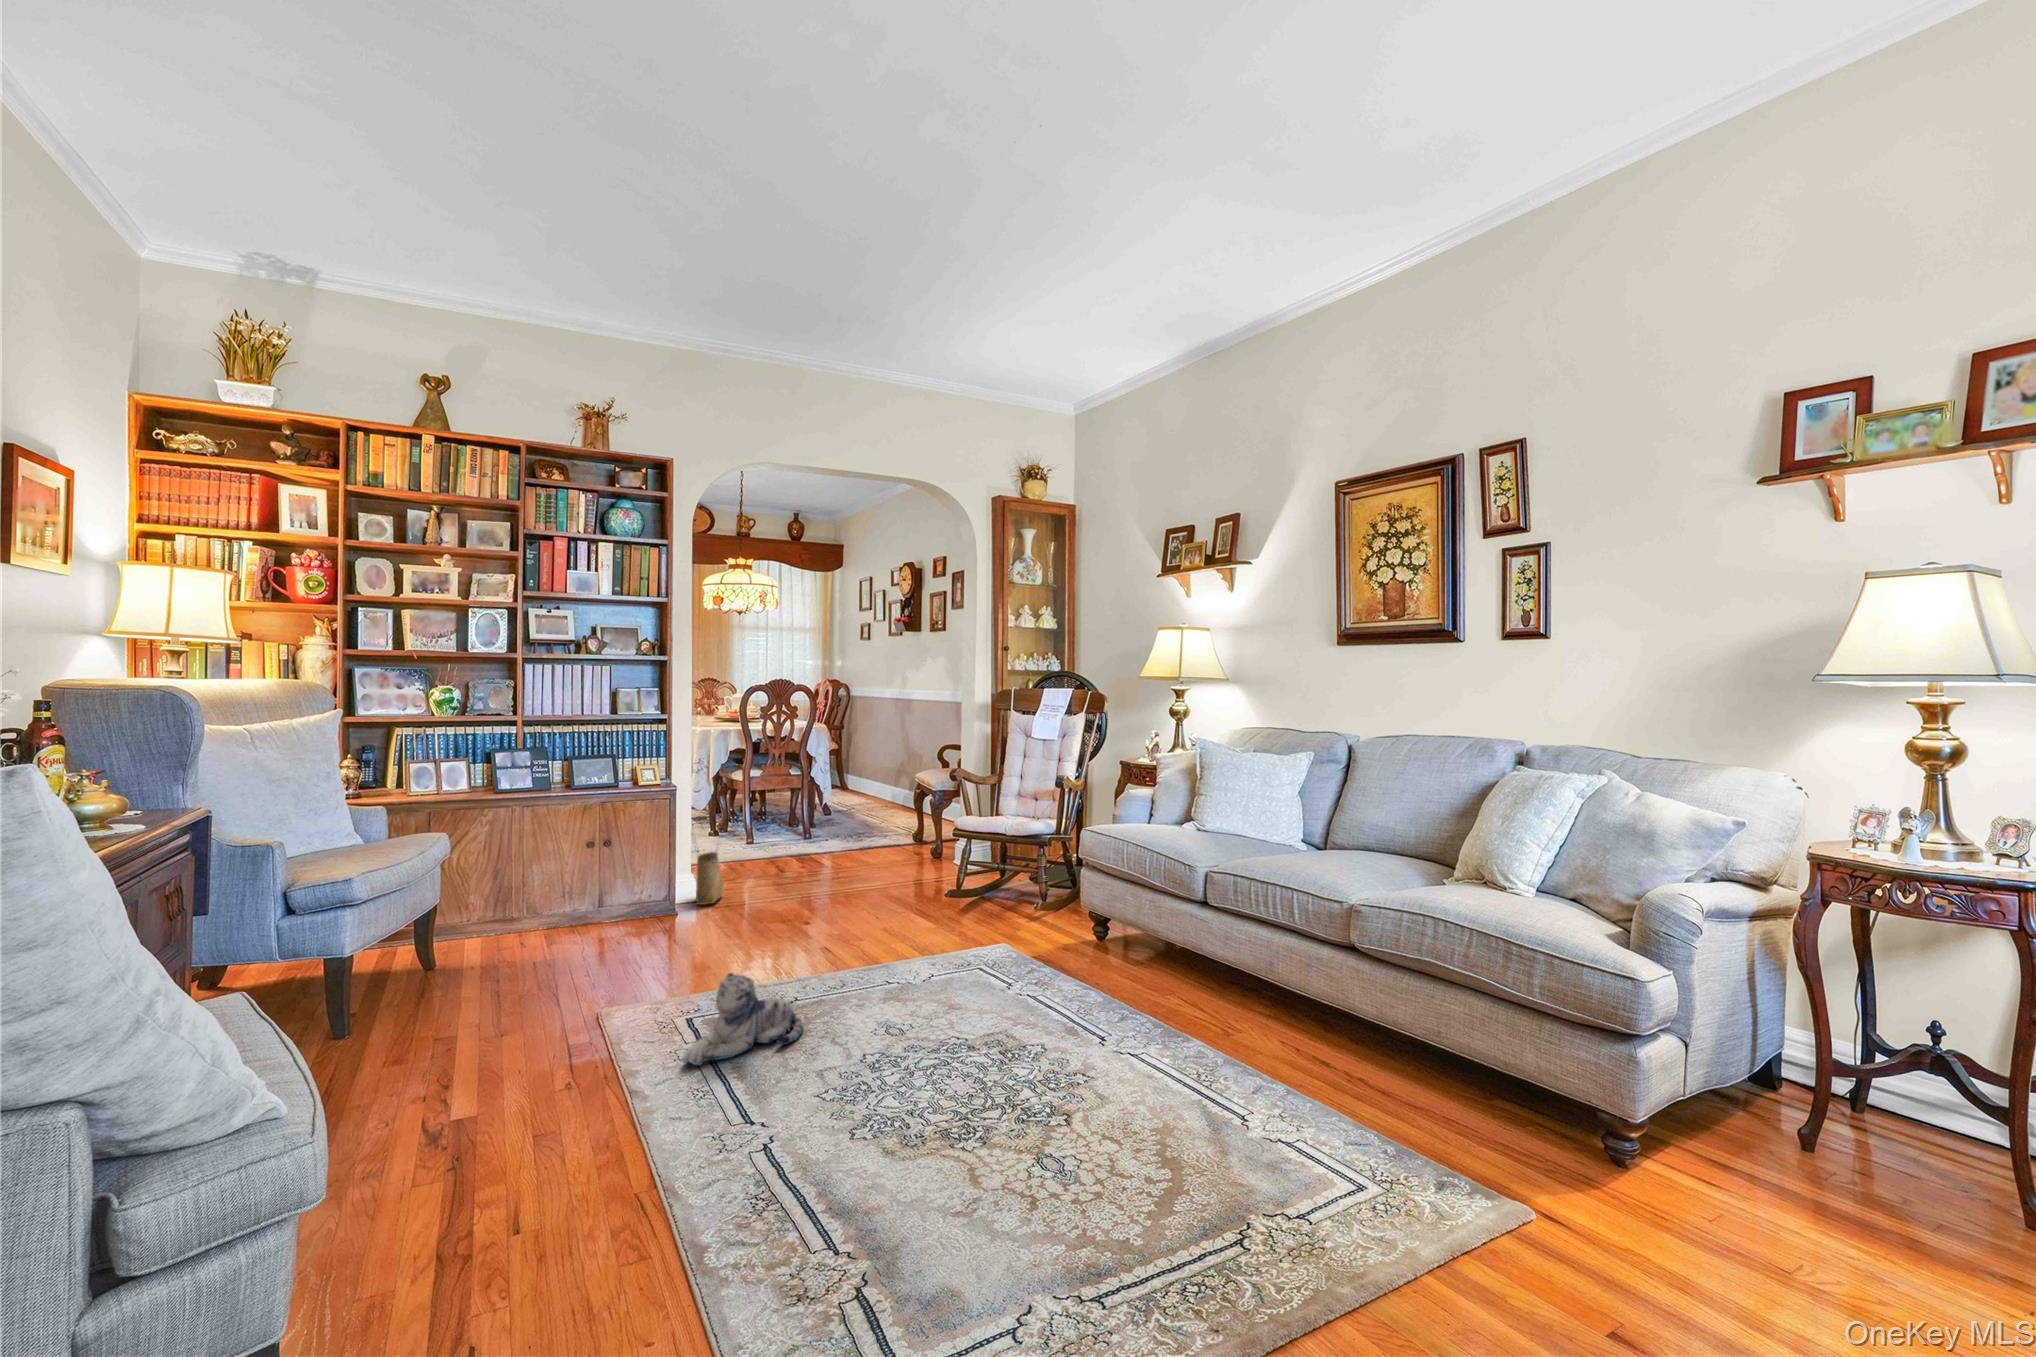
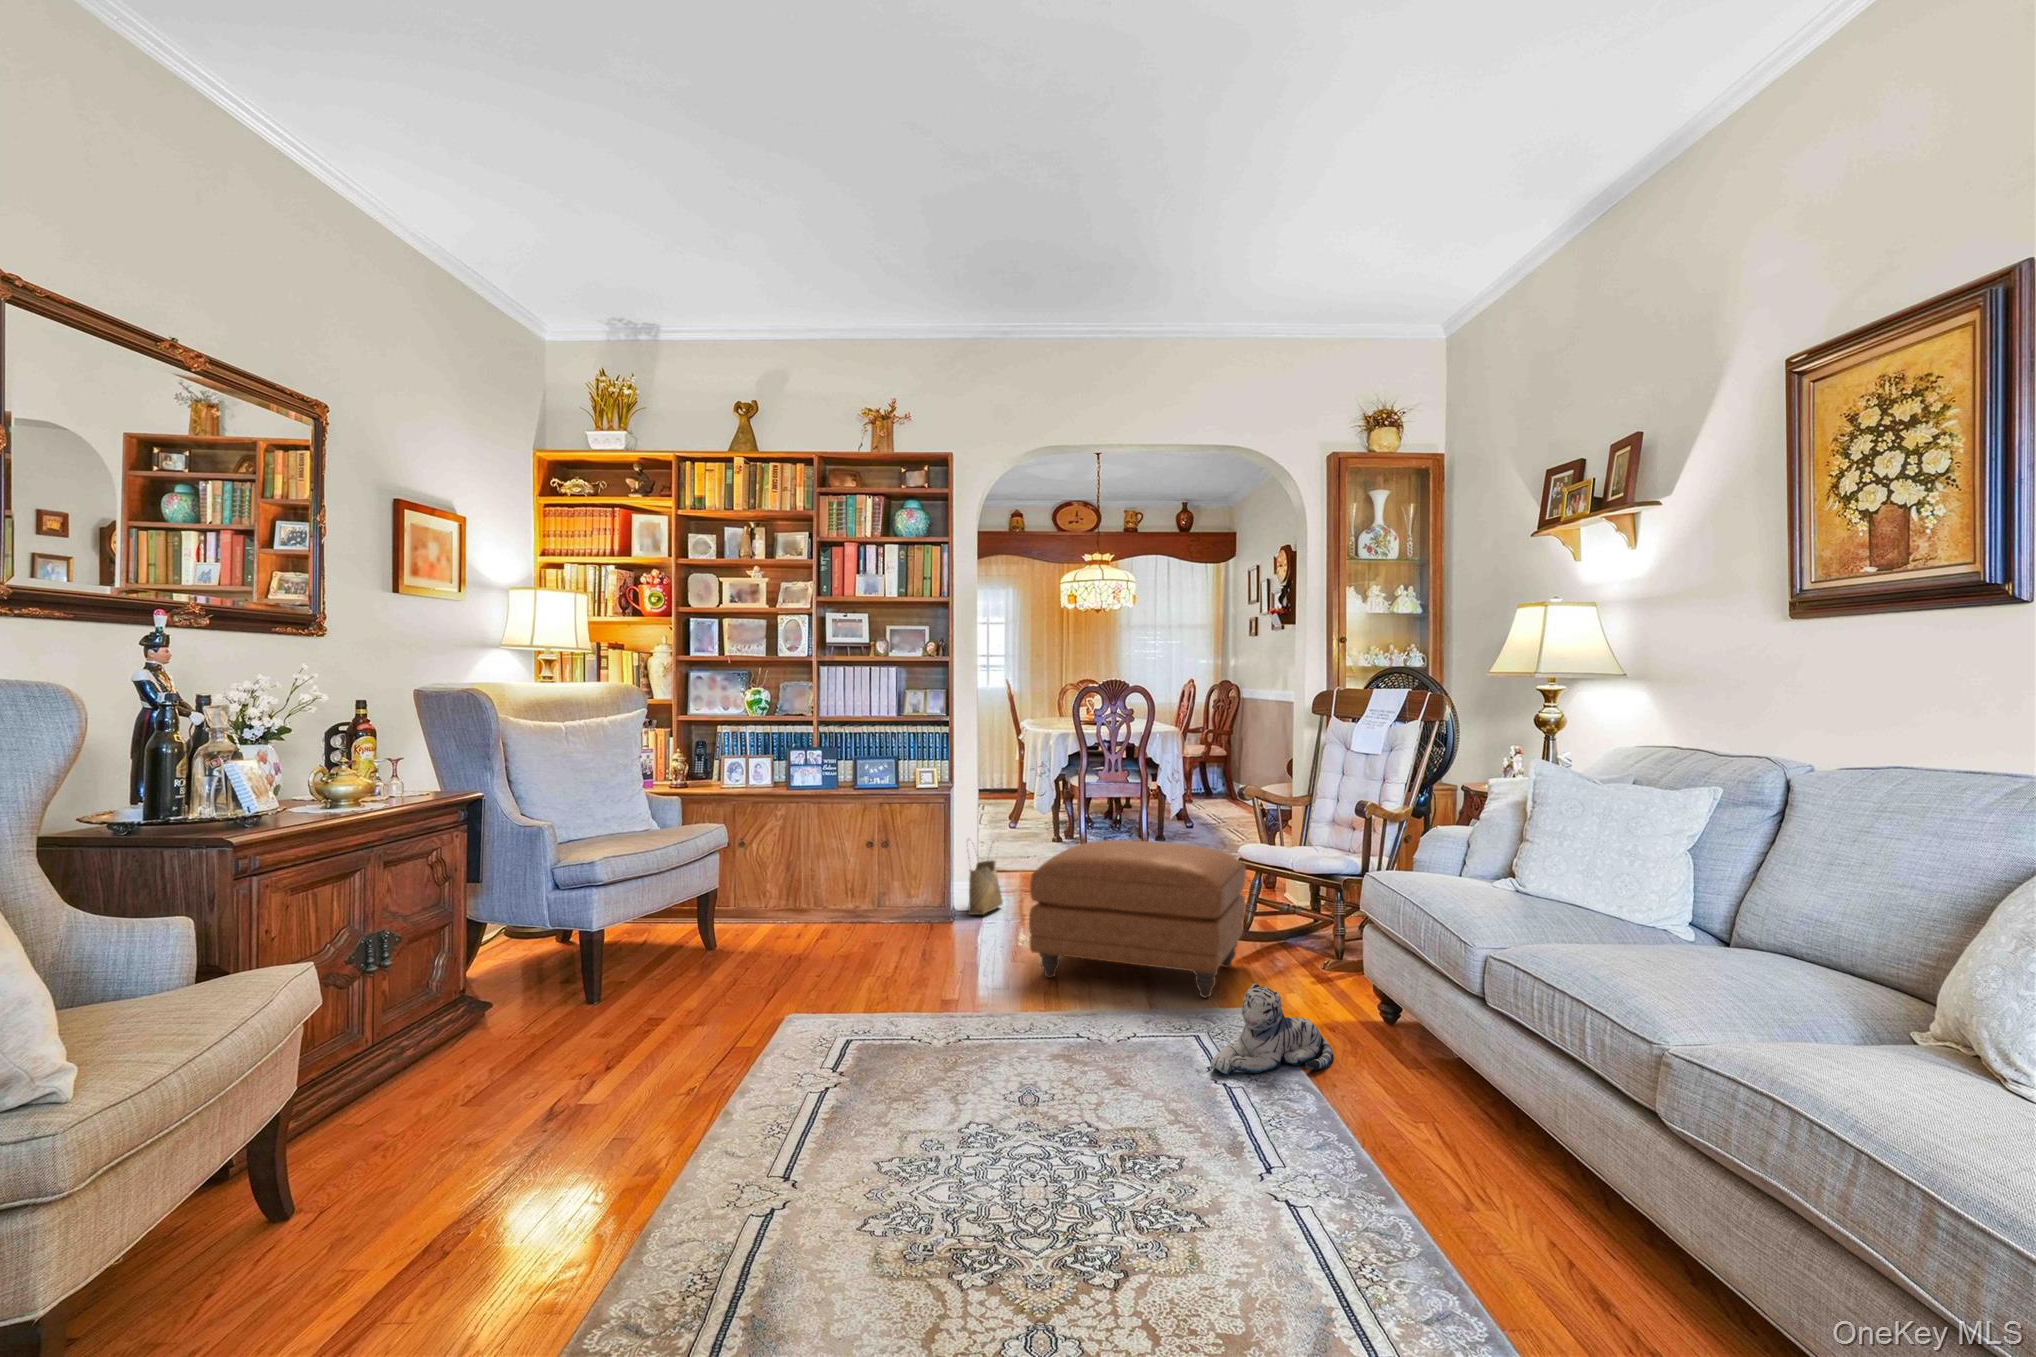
ottoman: none [810,820,981,946] -> present [1029,840,1246,998]
plush toy: present [683,973,803,1065] -> present [1210,984,1333,1075]

